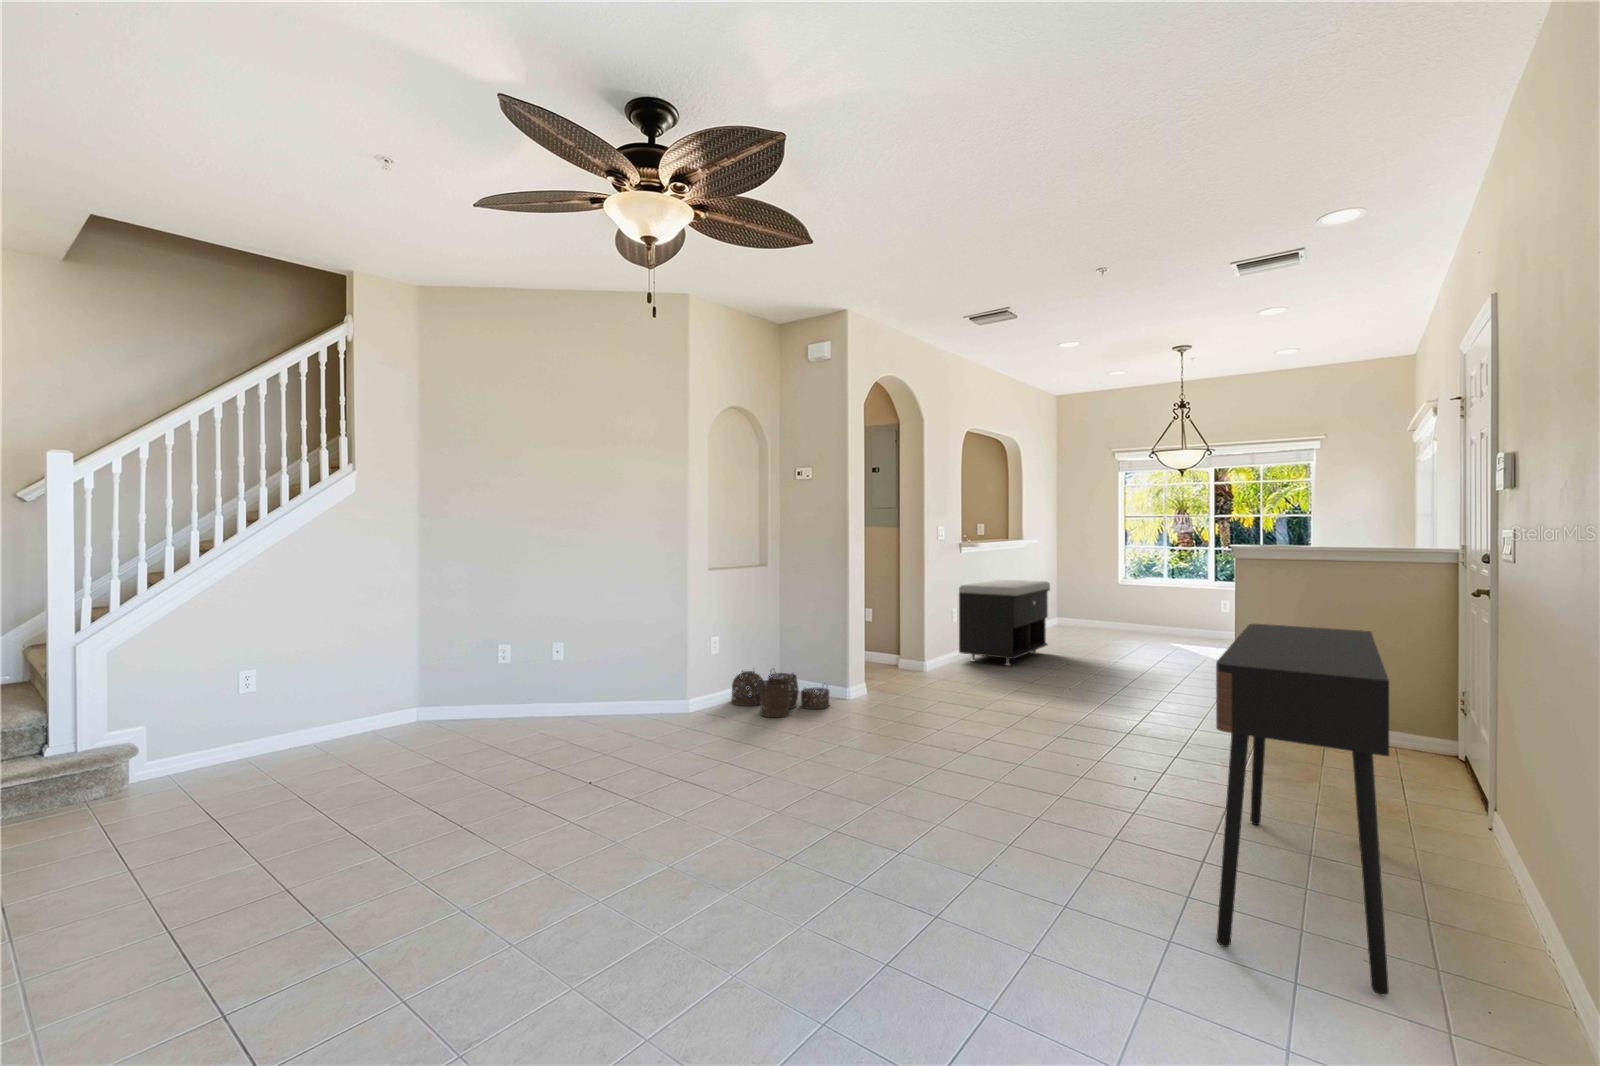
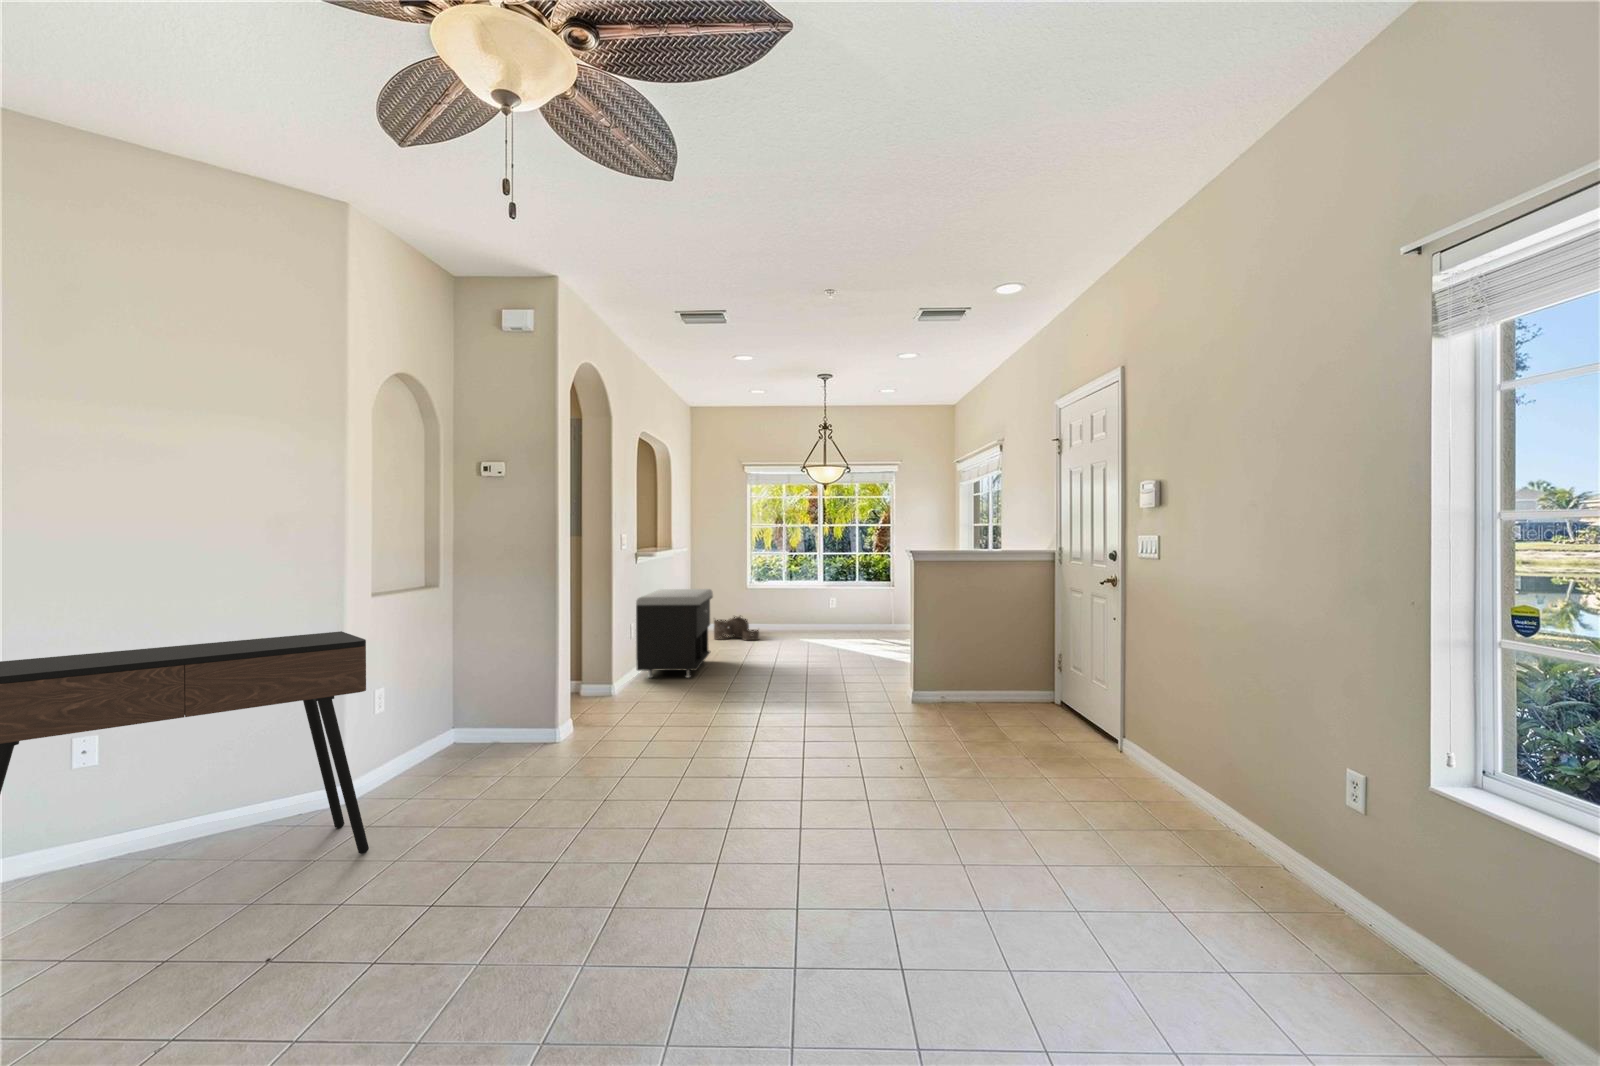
console table: present [1216,624,1389,995] -> present [0,631,369,854]
woven basket: present [731,670,829,717] -> present [714,616,759,640]

